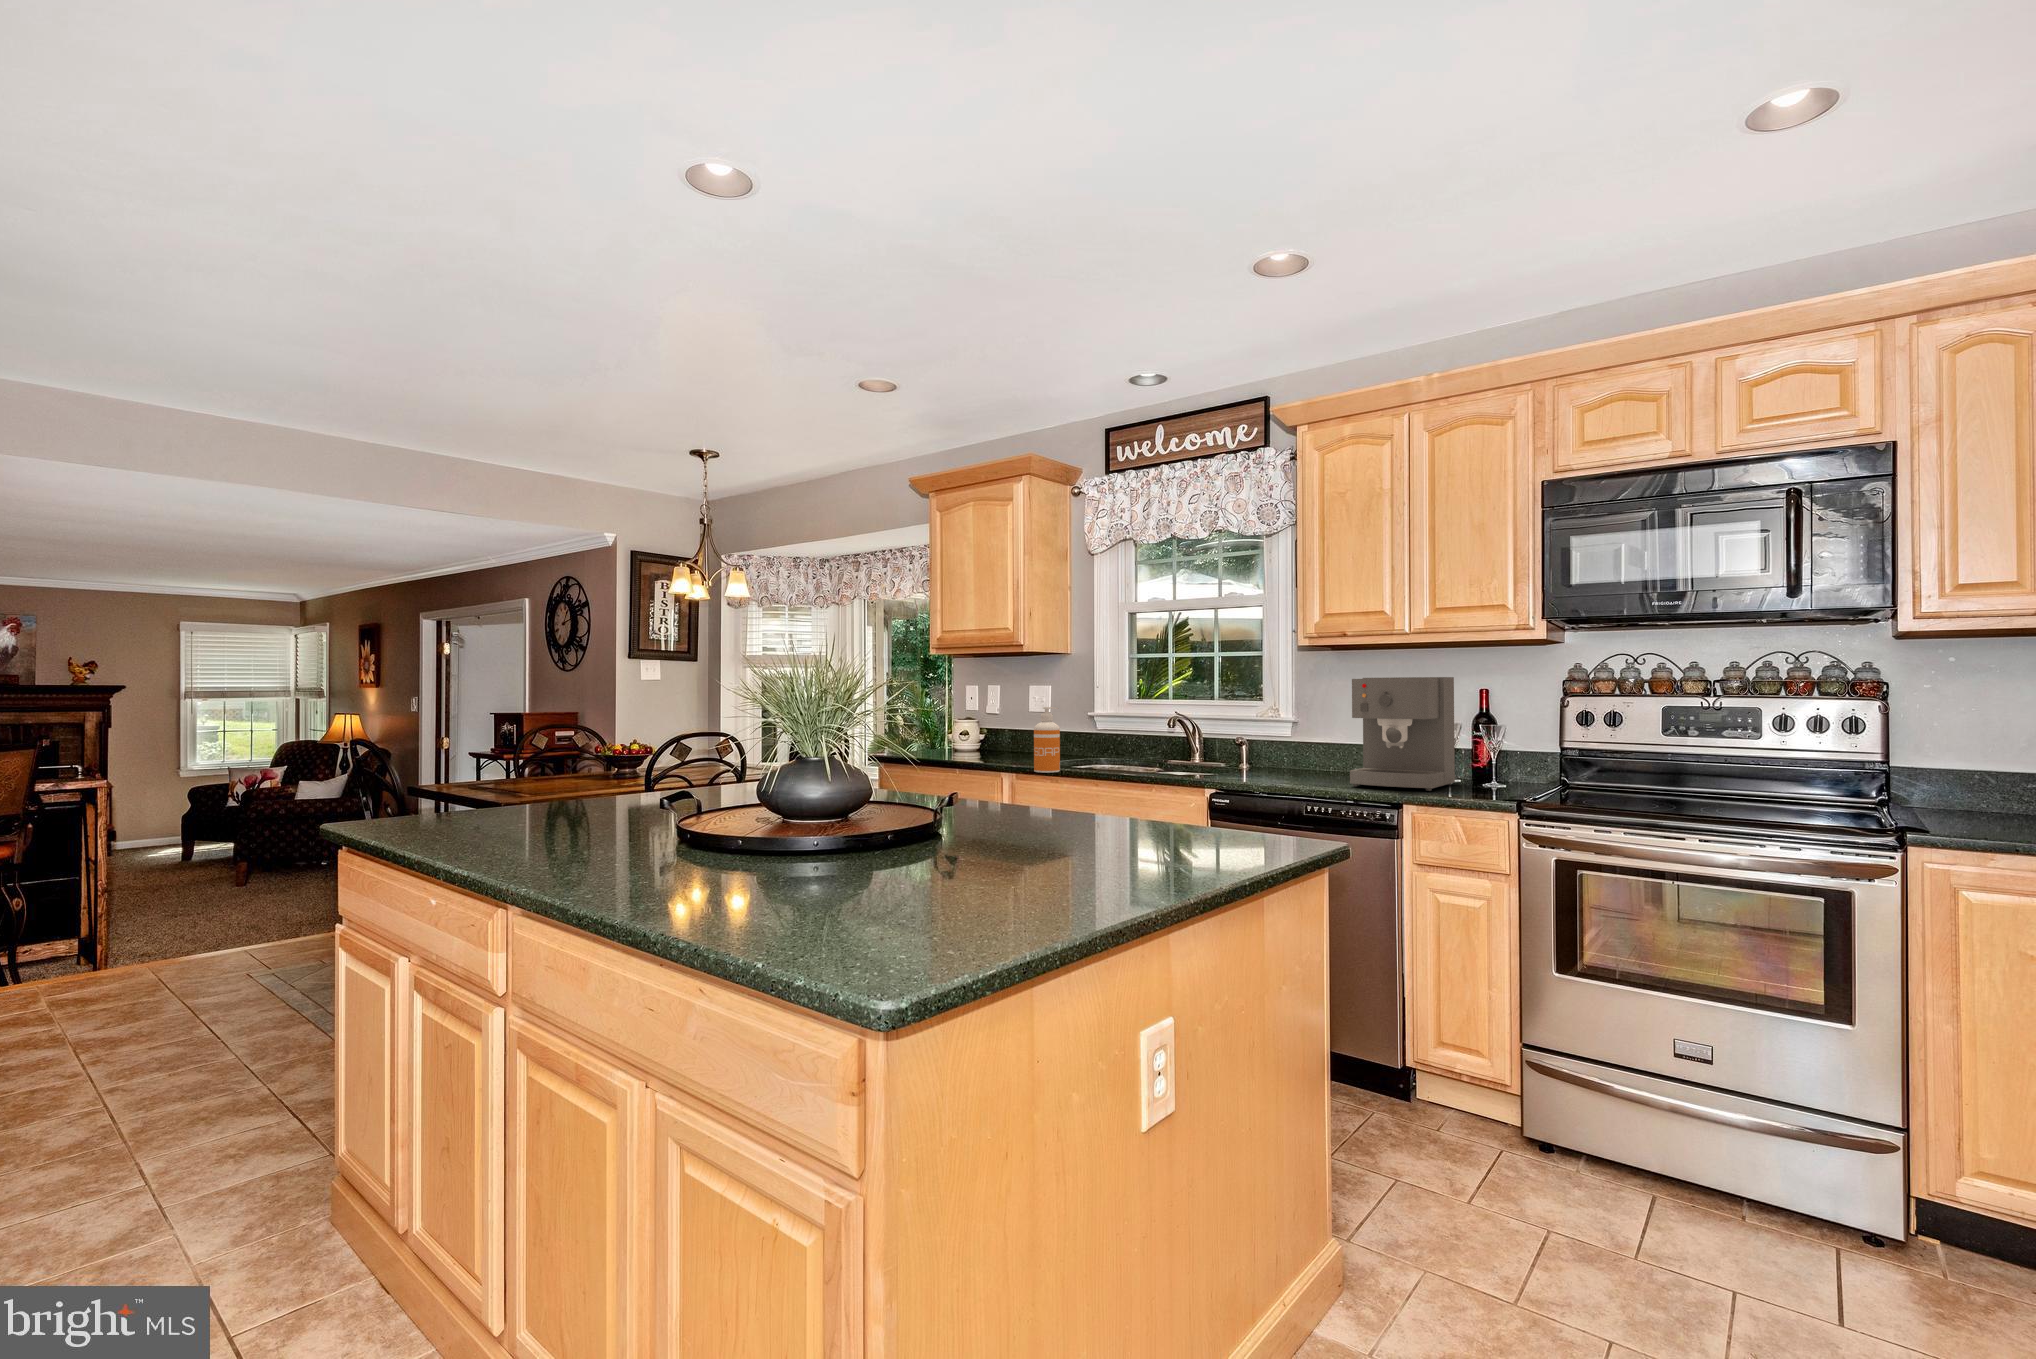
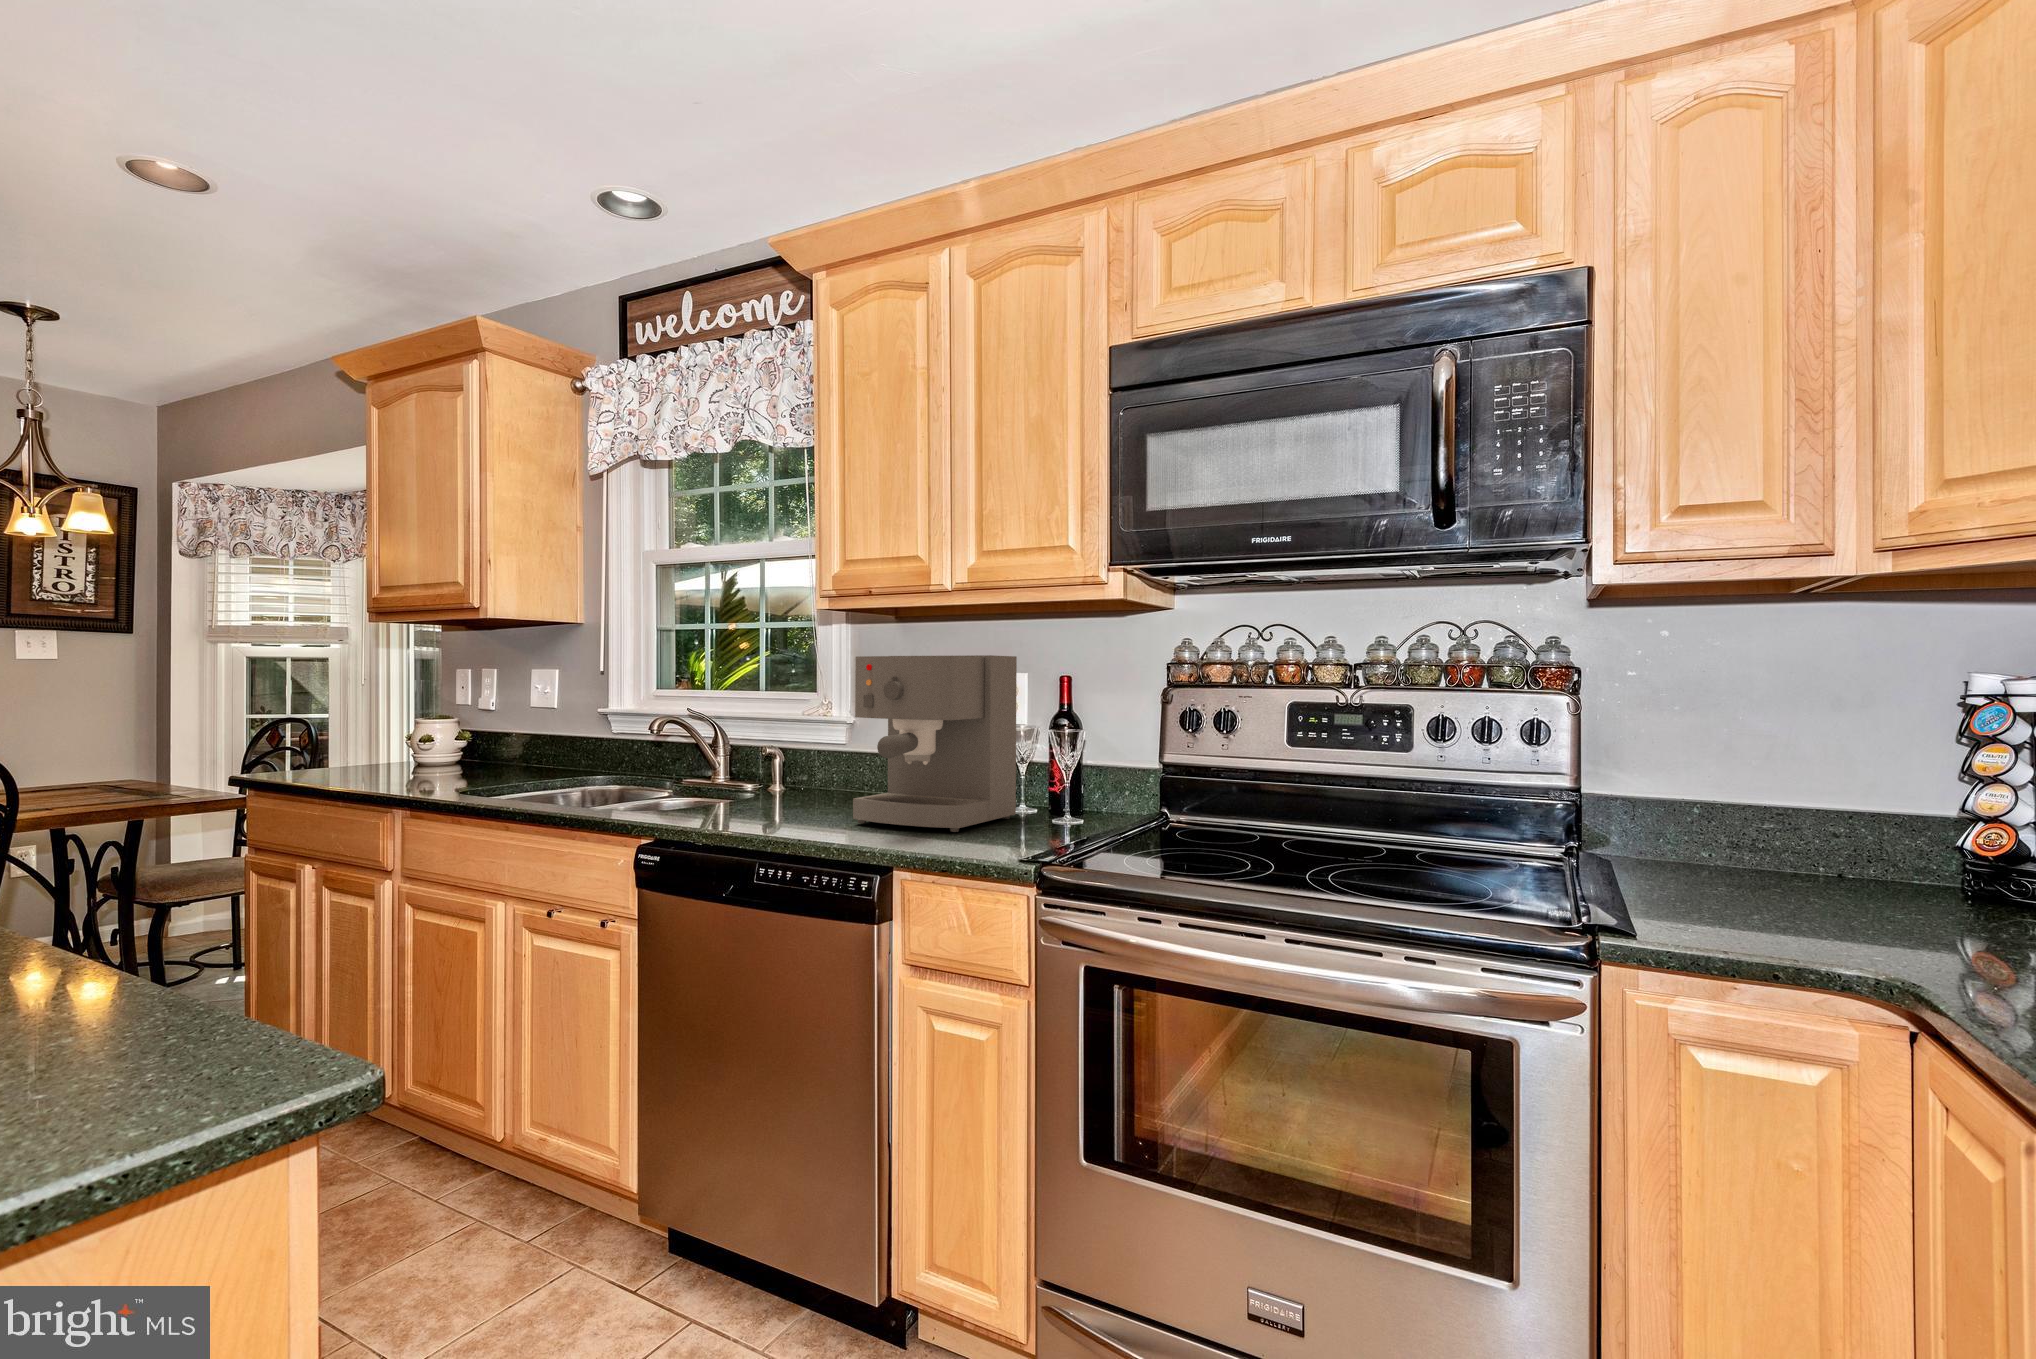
soap dispenser: present [1034,707,1060,773] -> none [452,697,496,797]

